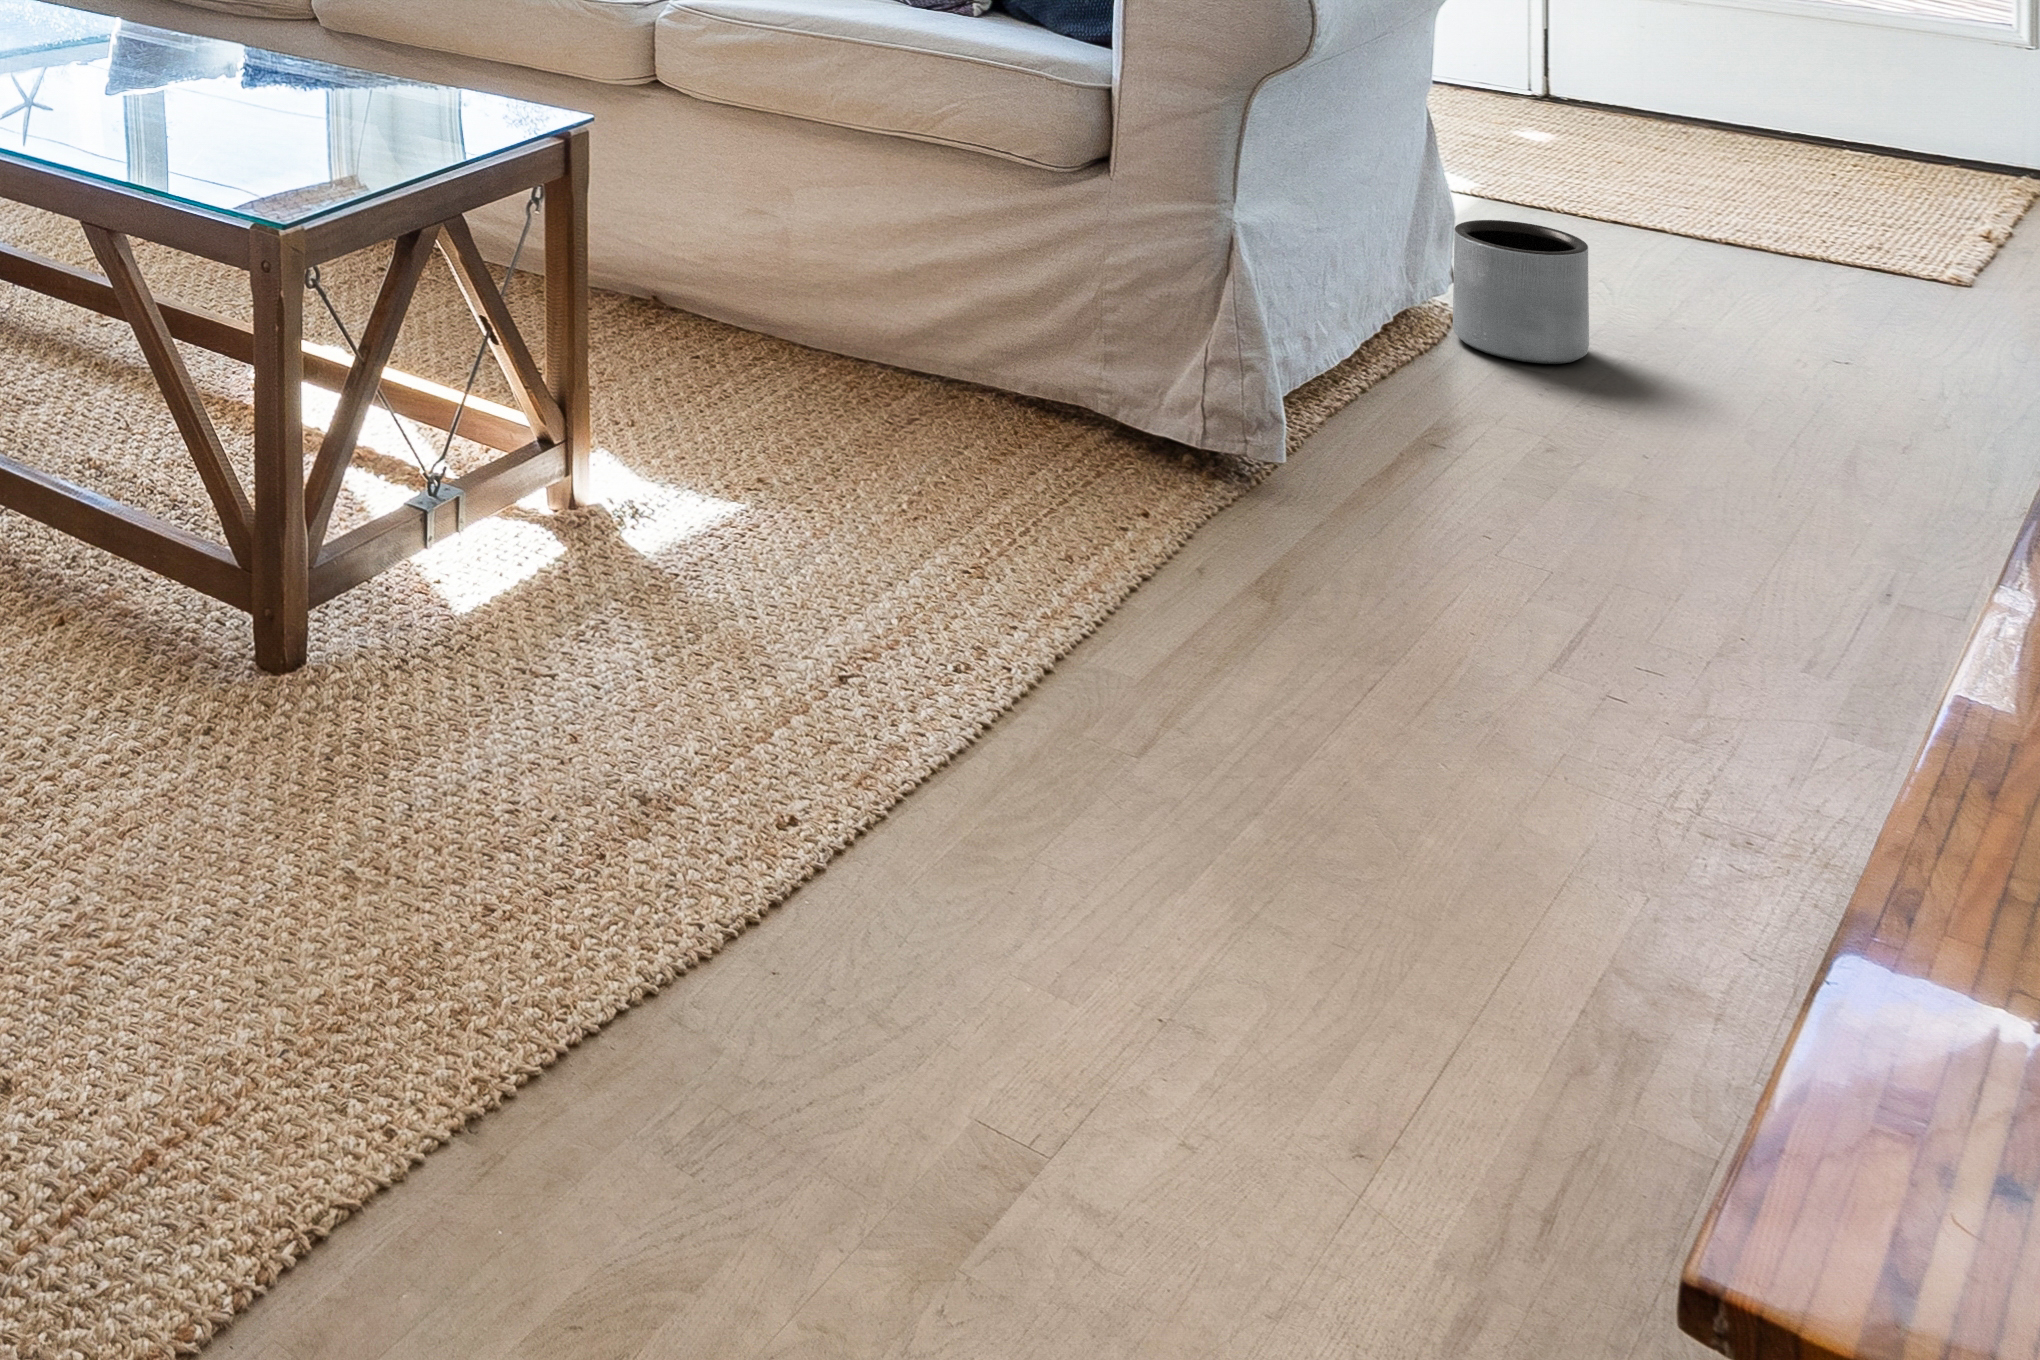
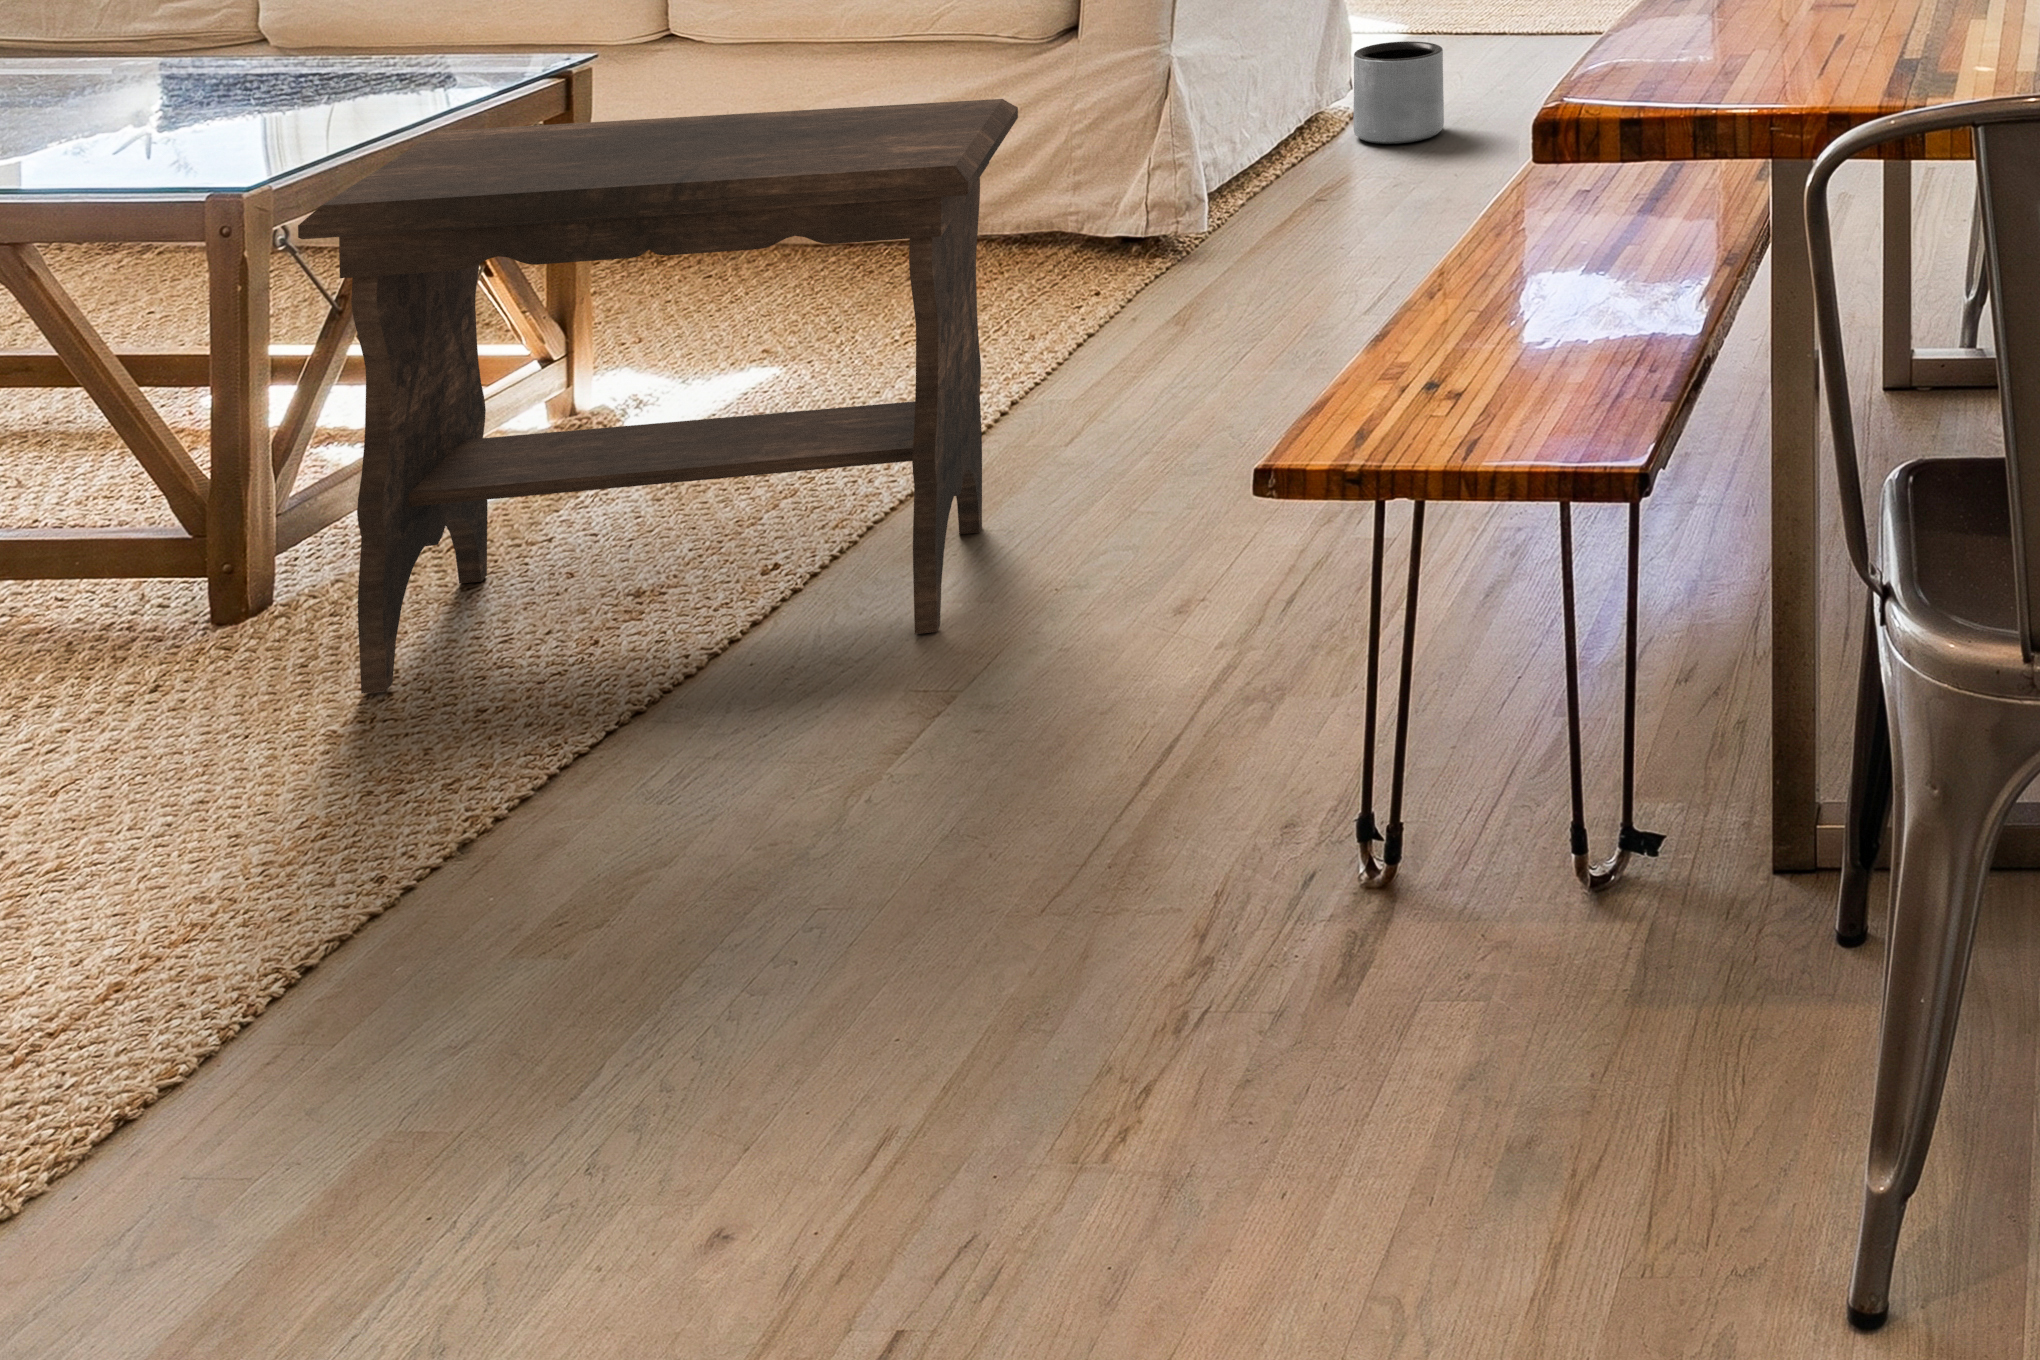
footstool: none [326,203,1083,995] -> present [298,99,1018,694]

